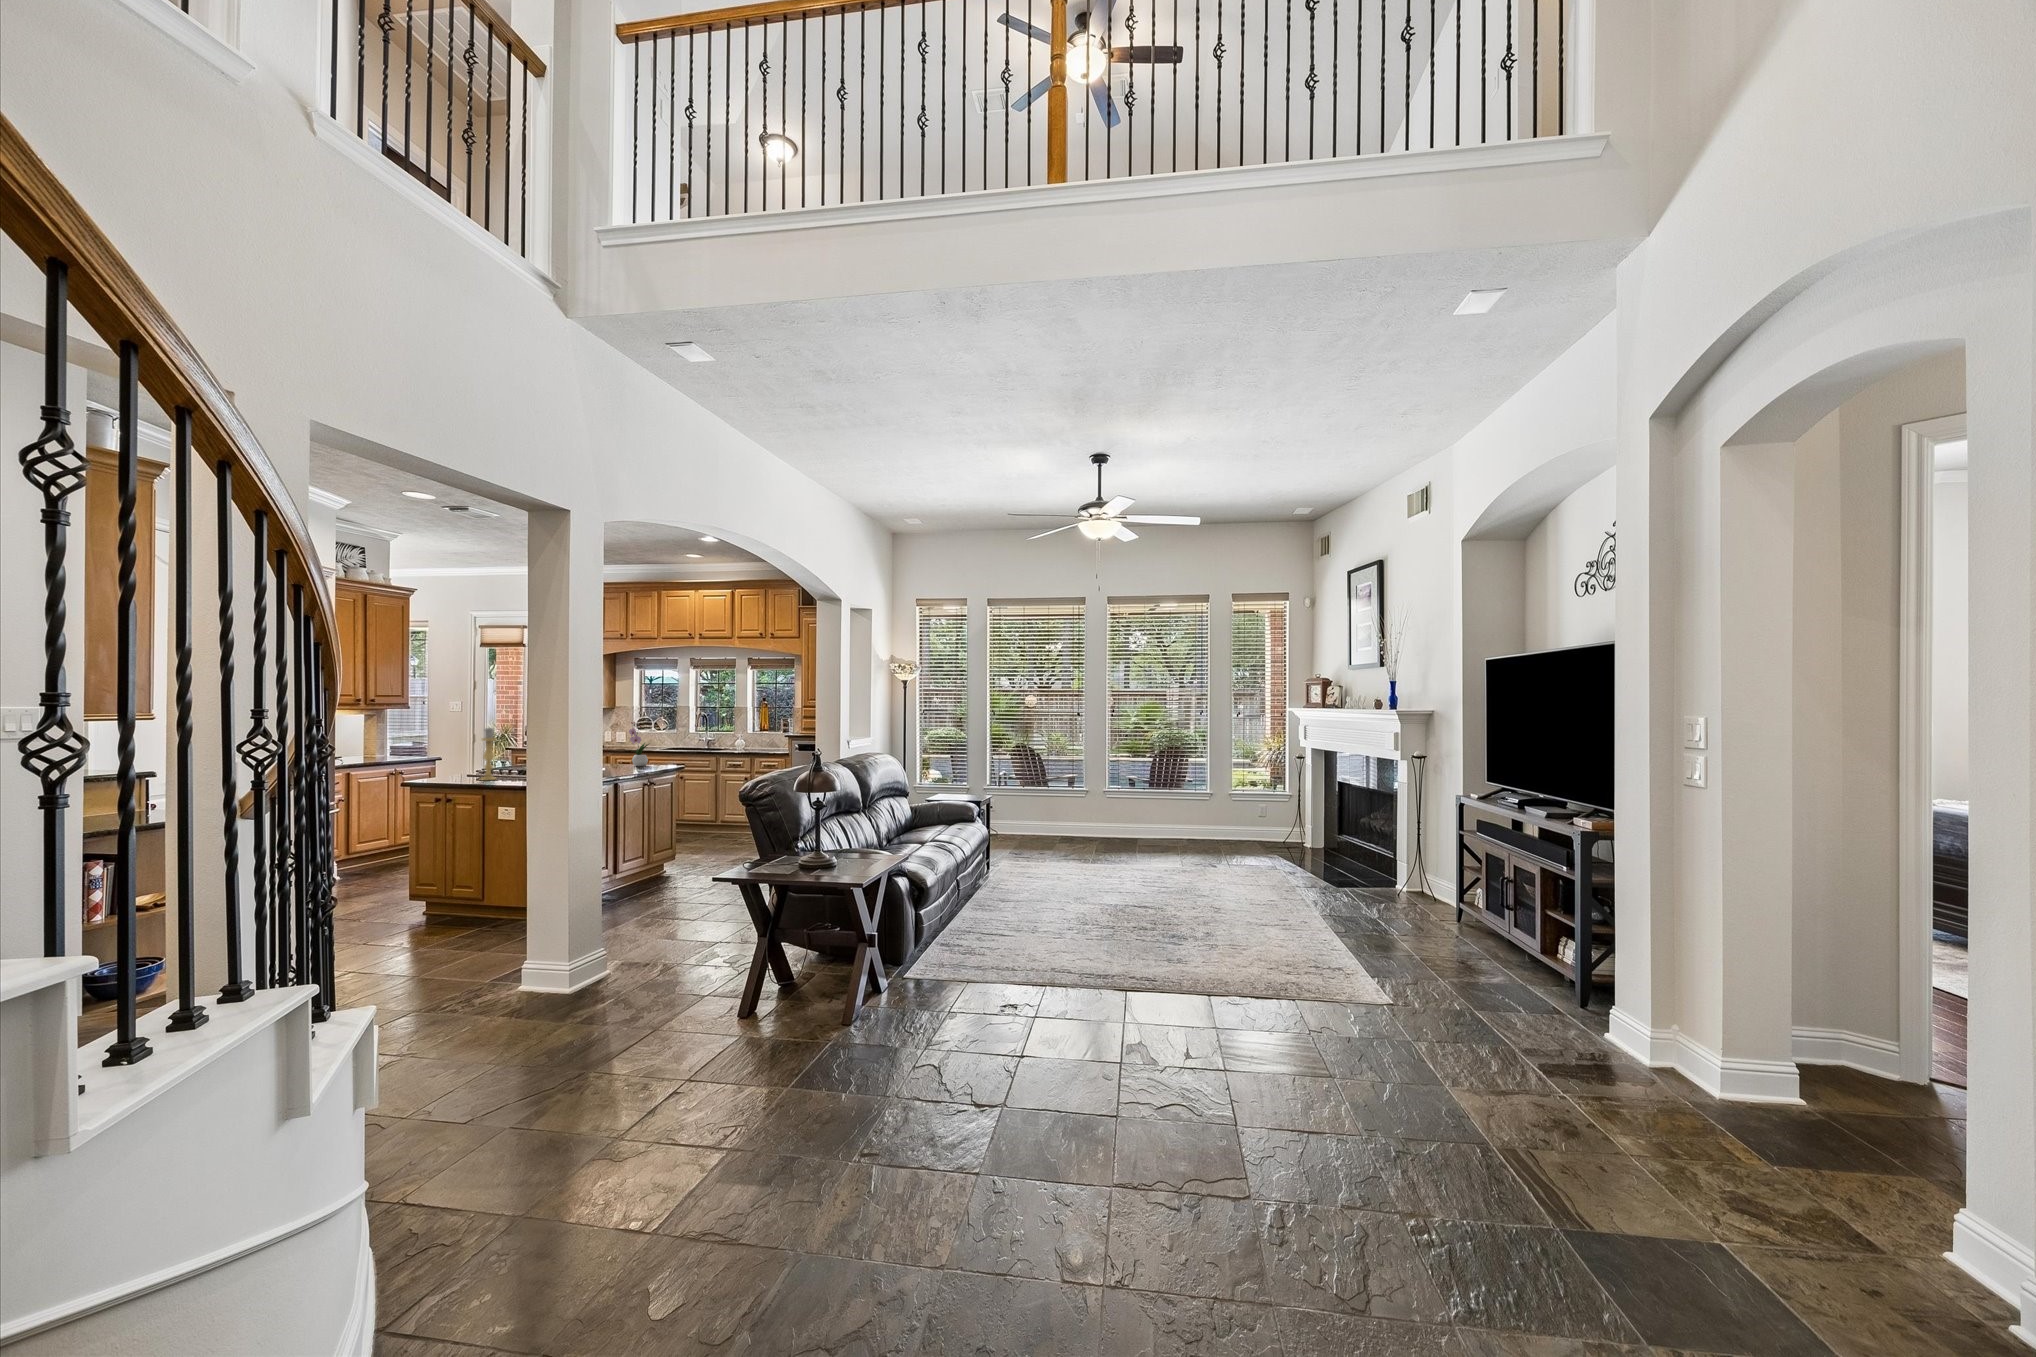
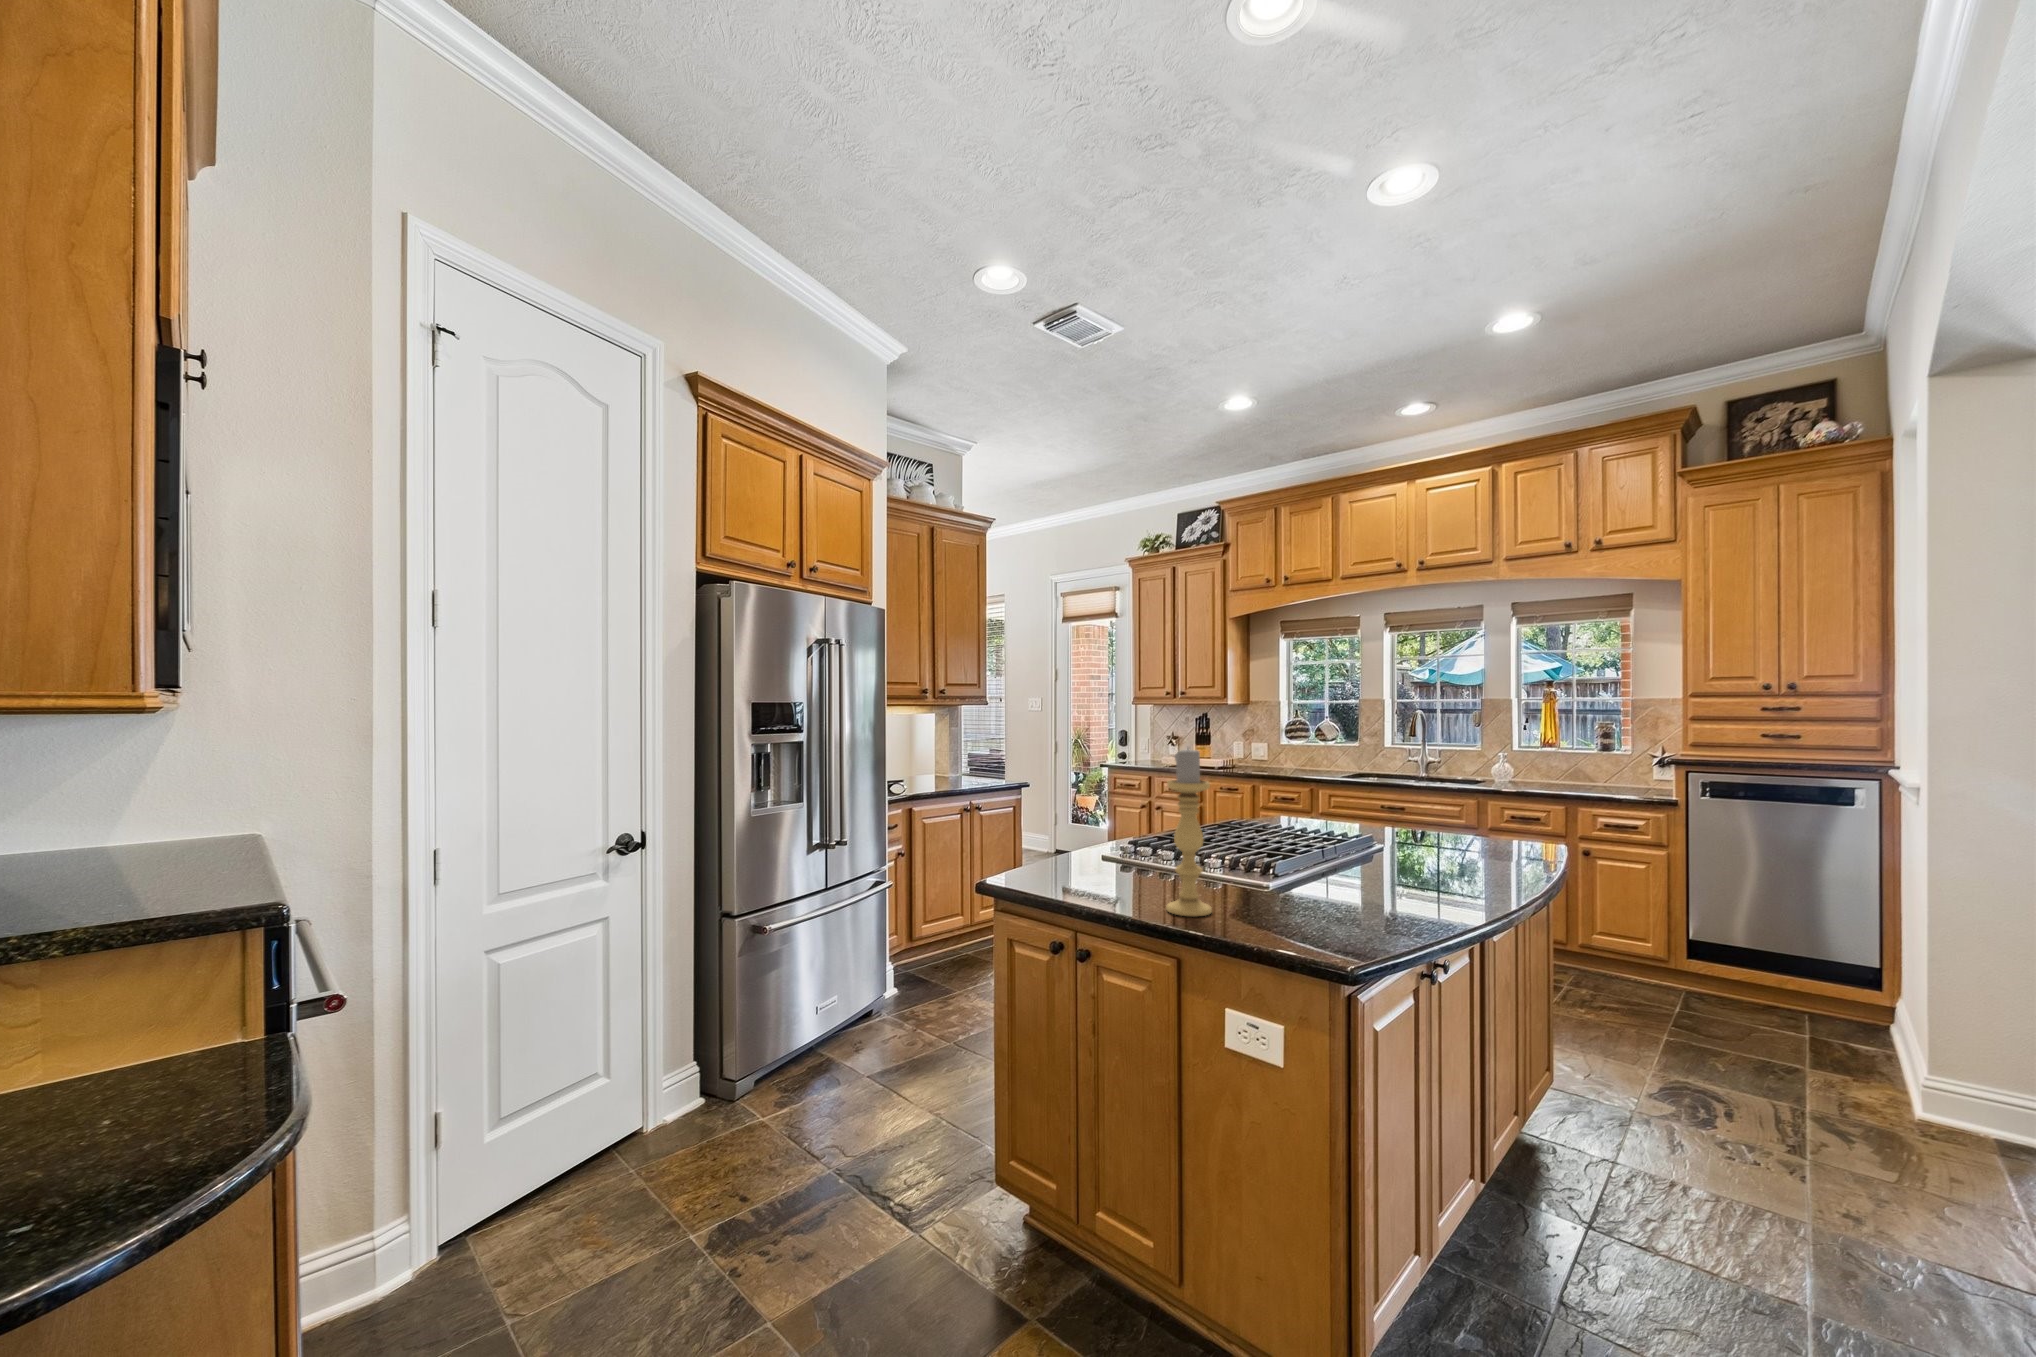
flower arrangement: present [629,722,649,766] -> none [1466,733,1527,856]

